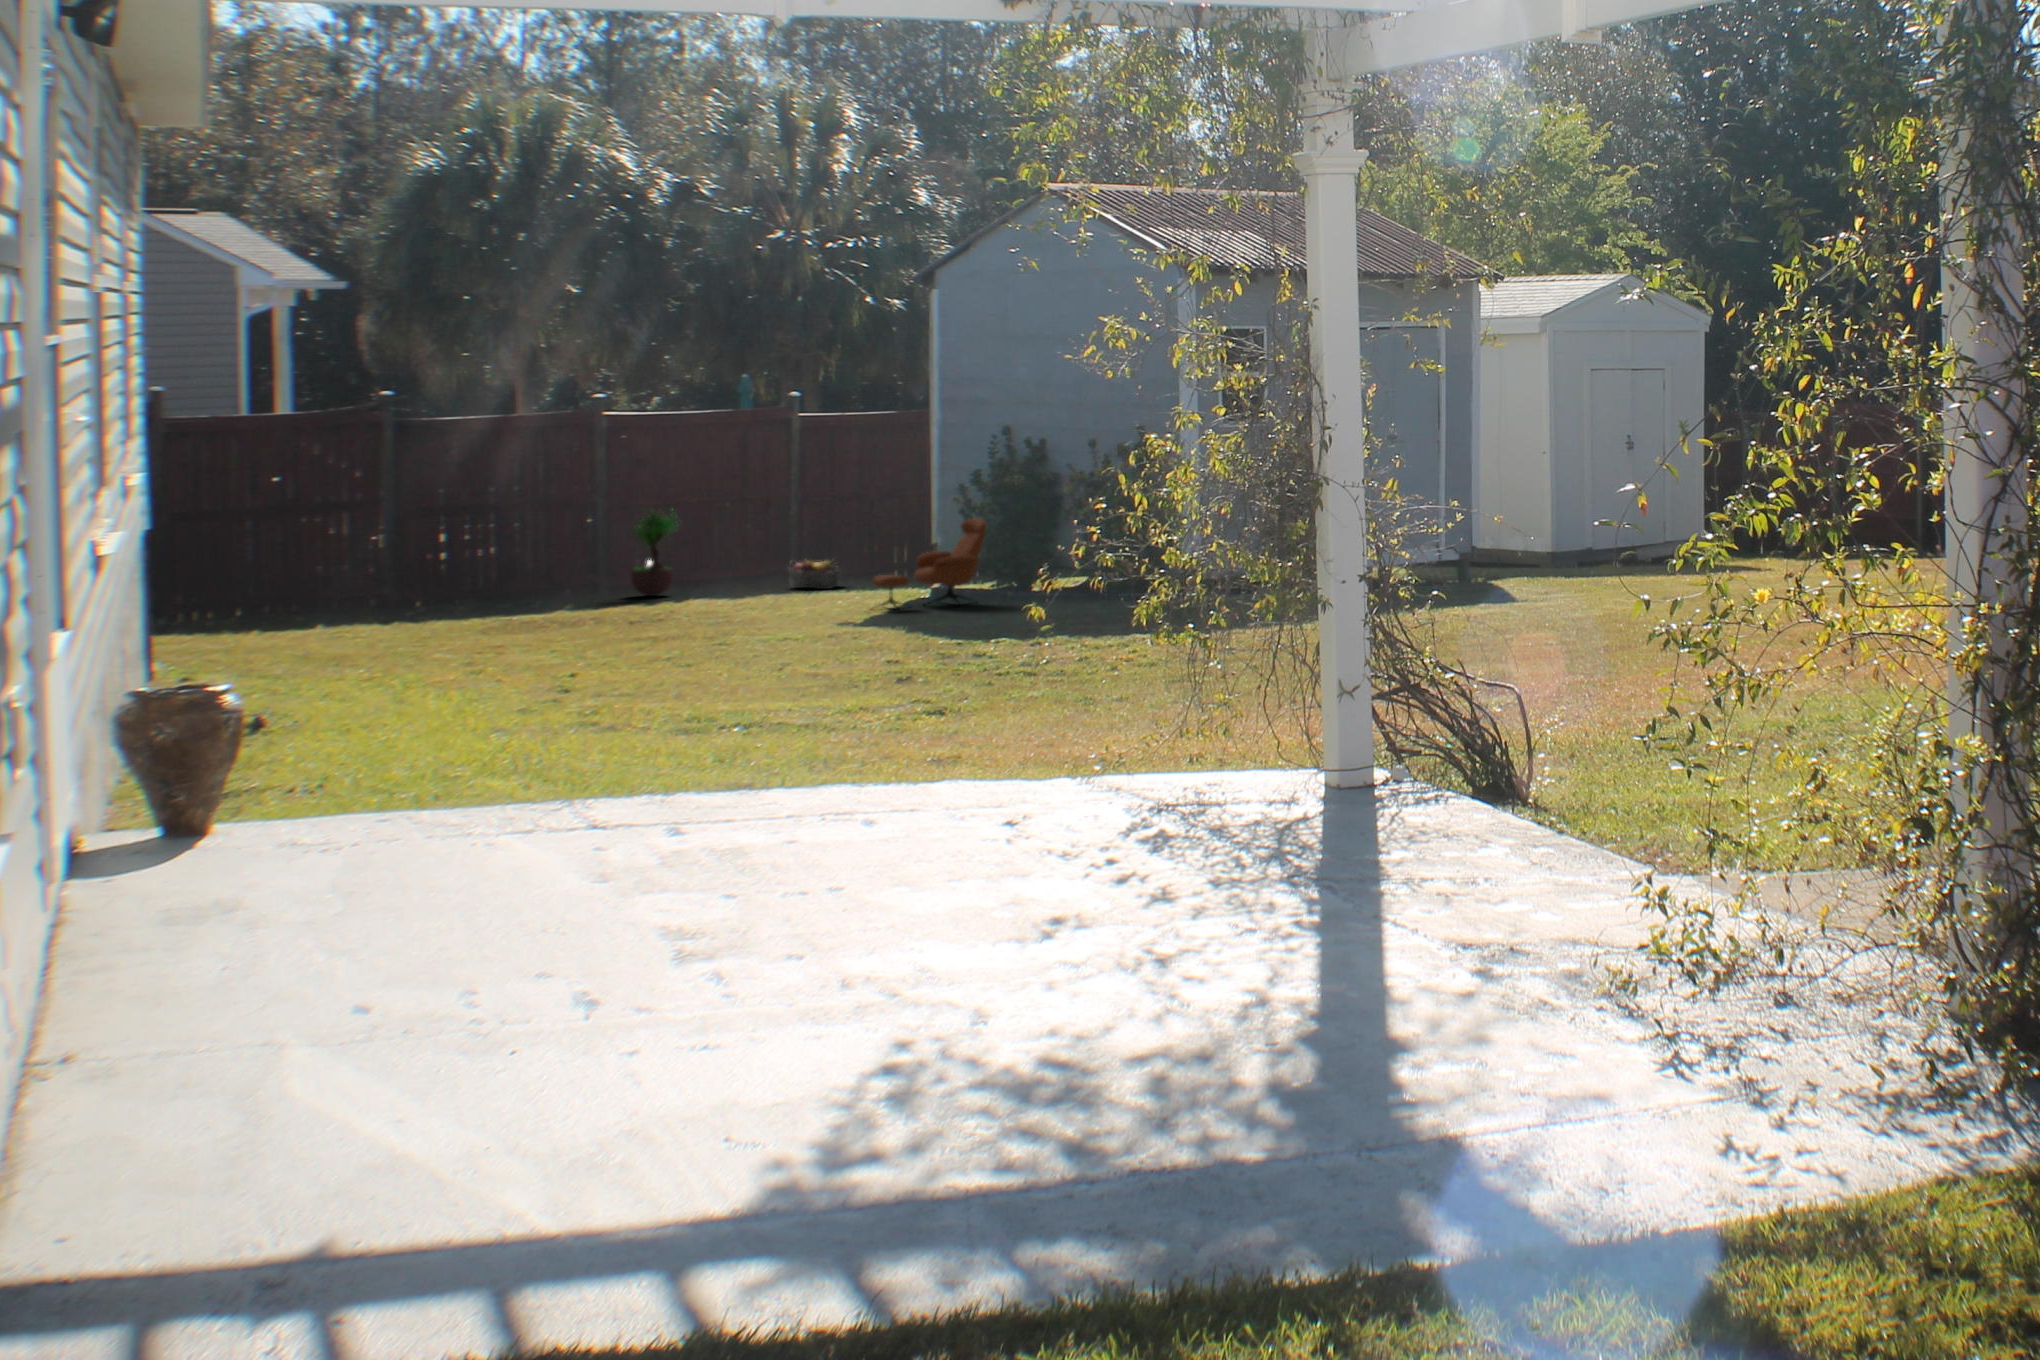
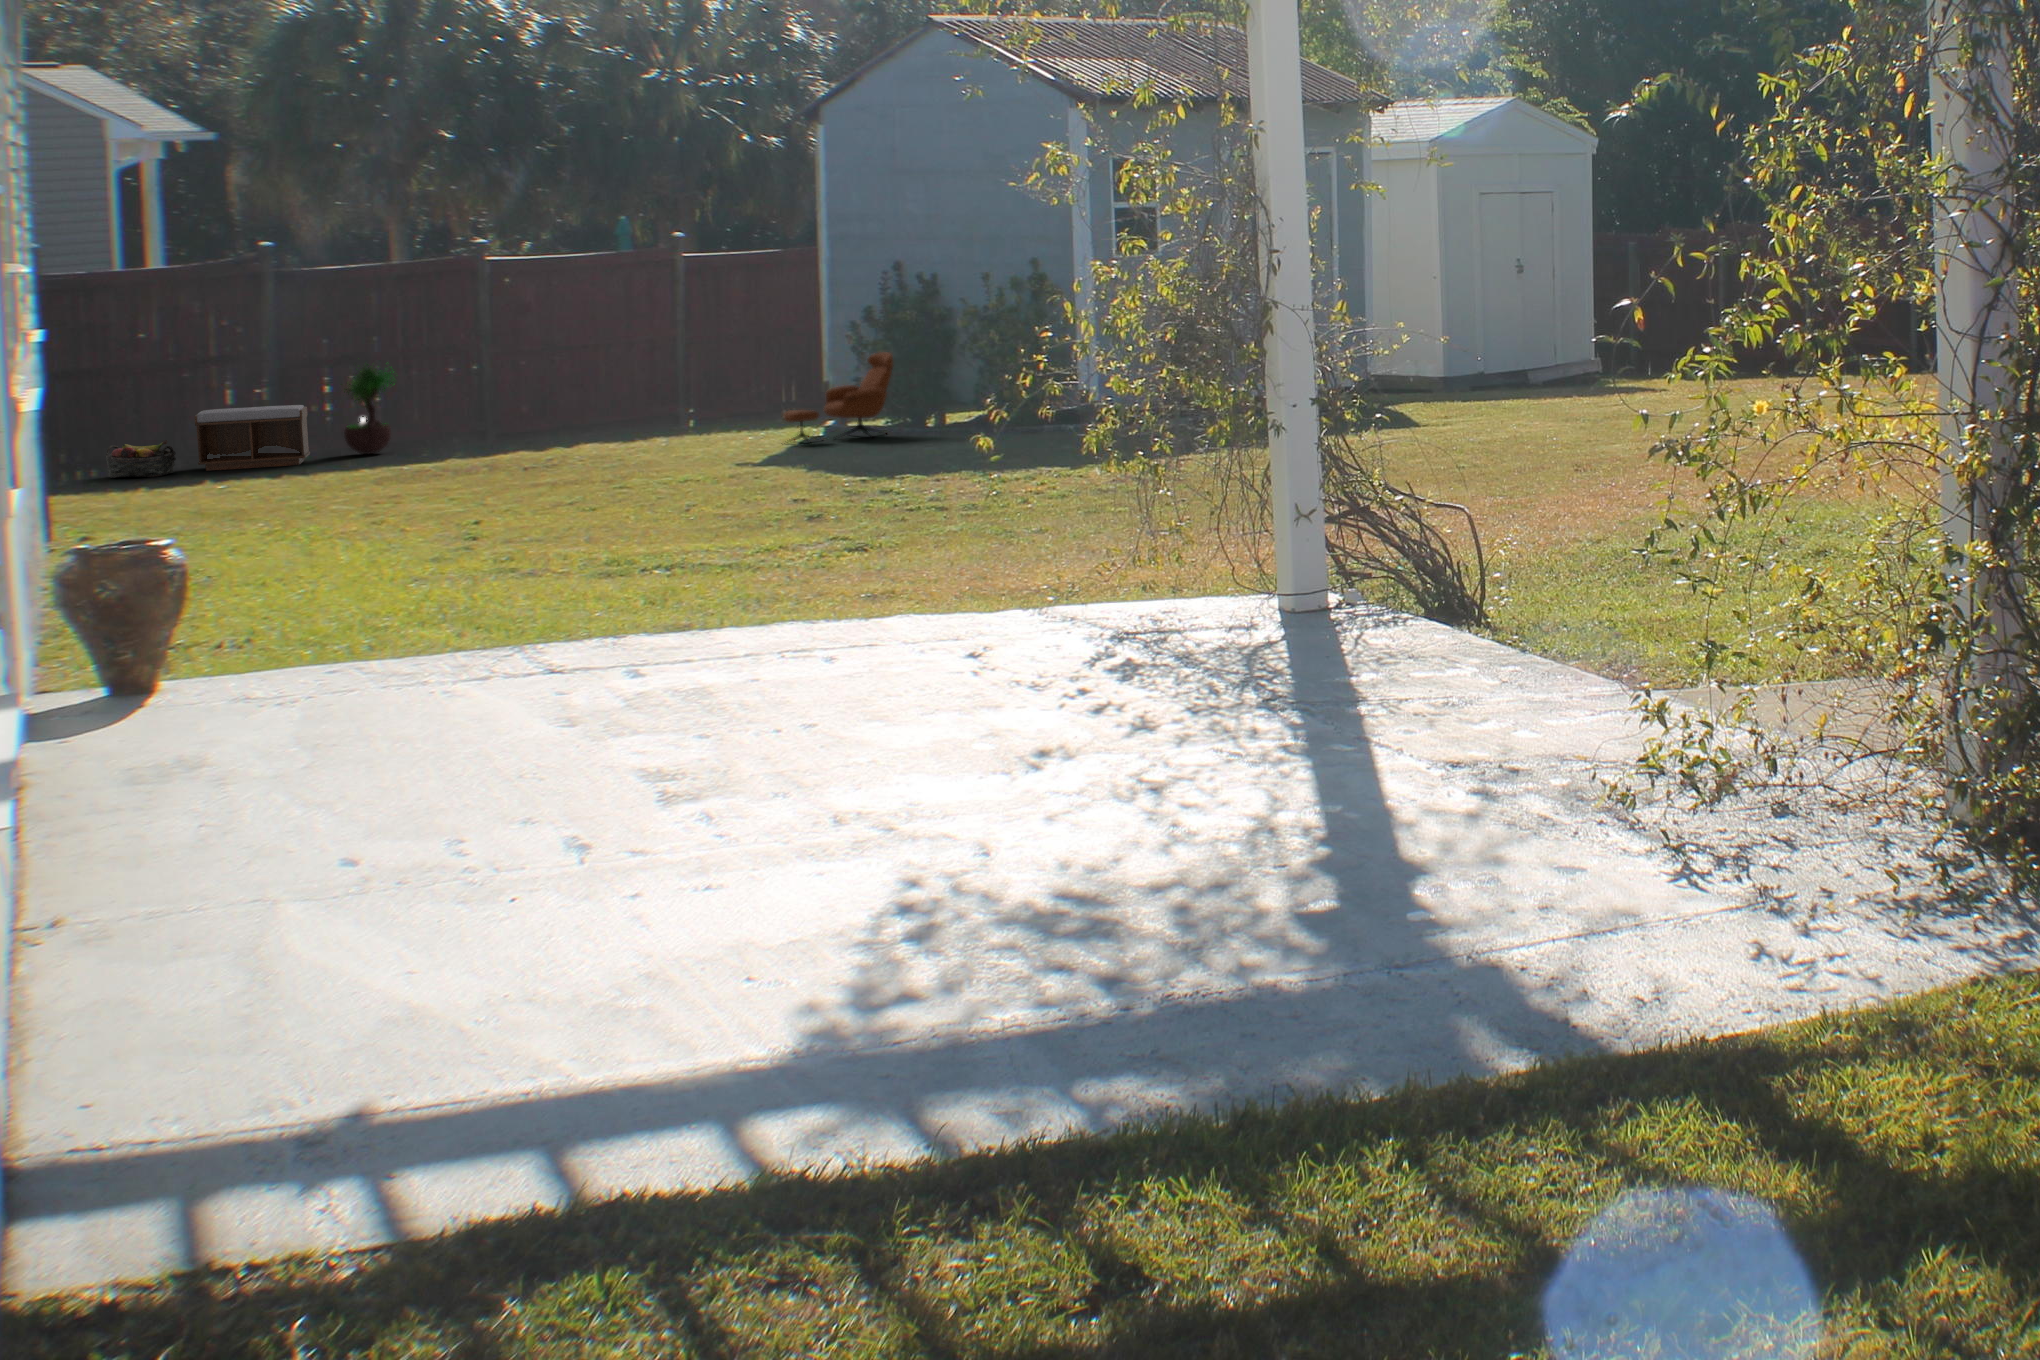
potted tree: present [631,509,680,596] -> present [341,363,393,454]
bench: none [297,556,407,620] -> present [194,405,310,471]
basket: present [788,559,842,589] -> present [105,440,176,478]

